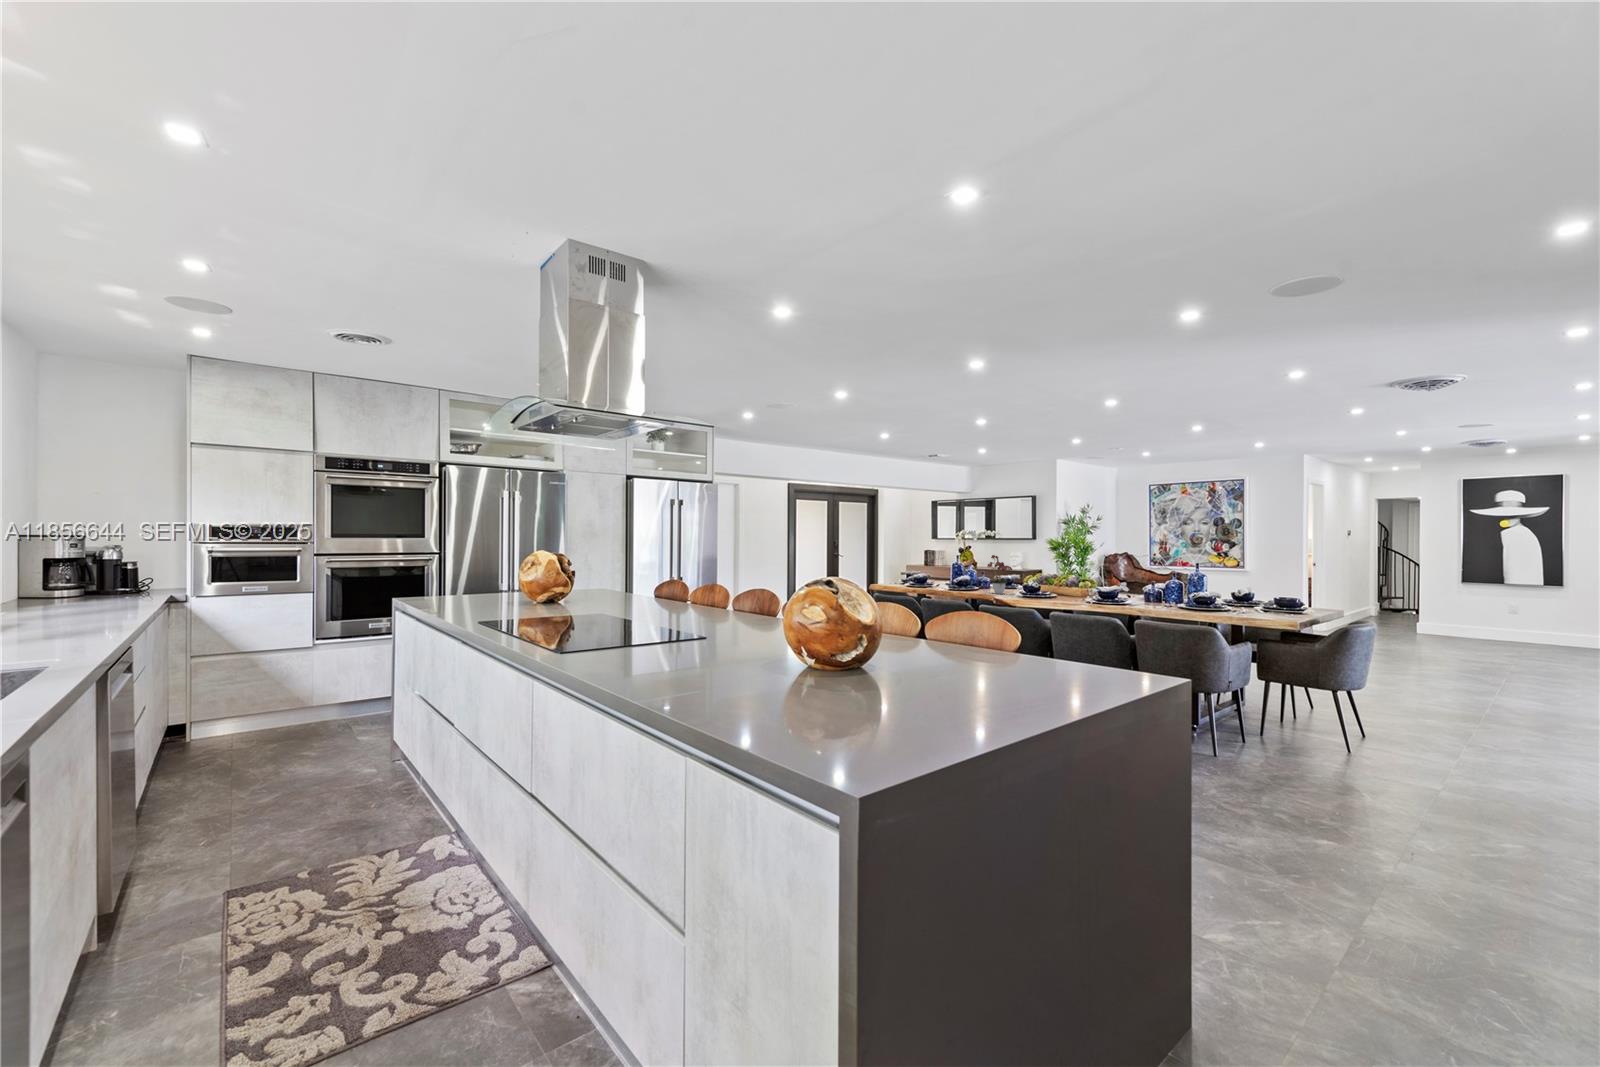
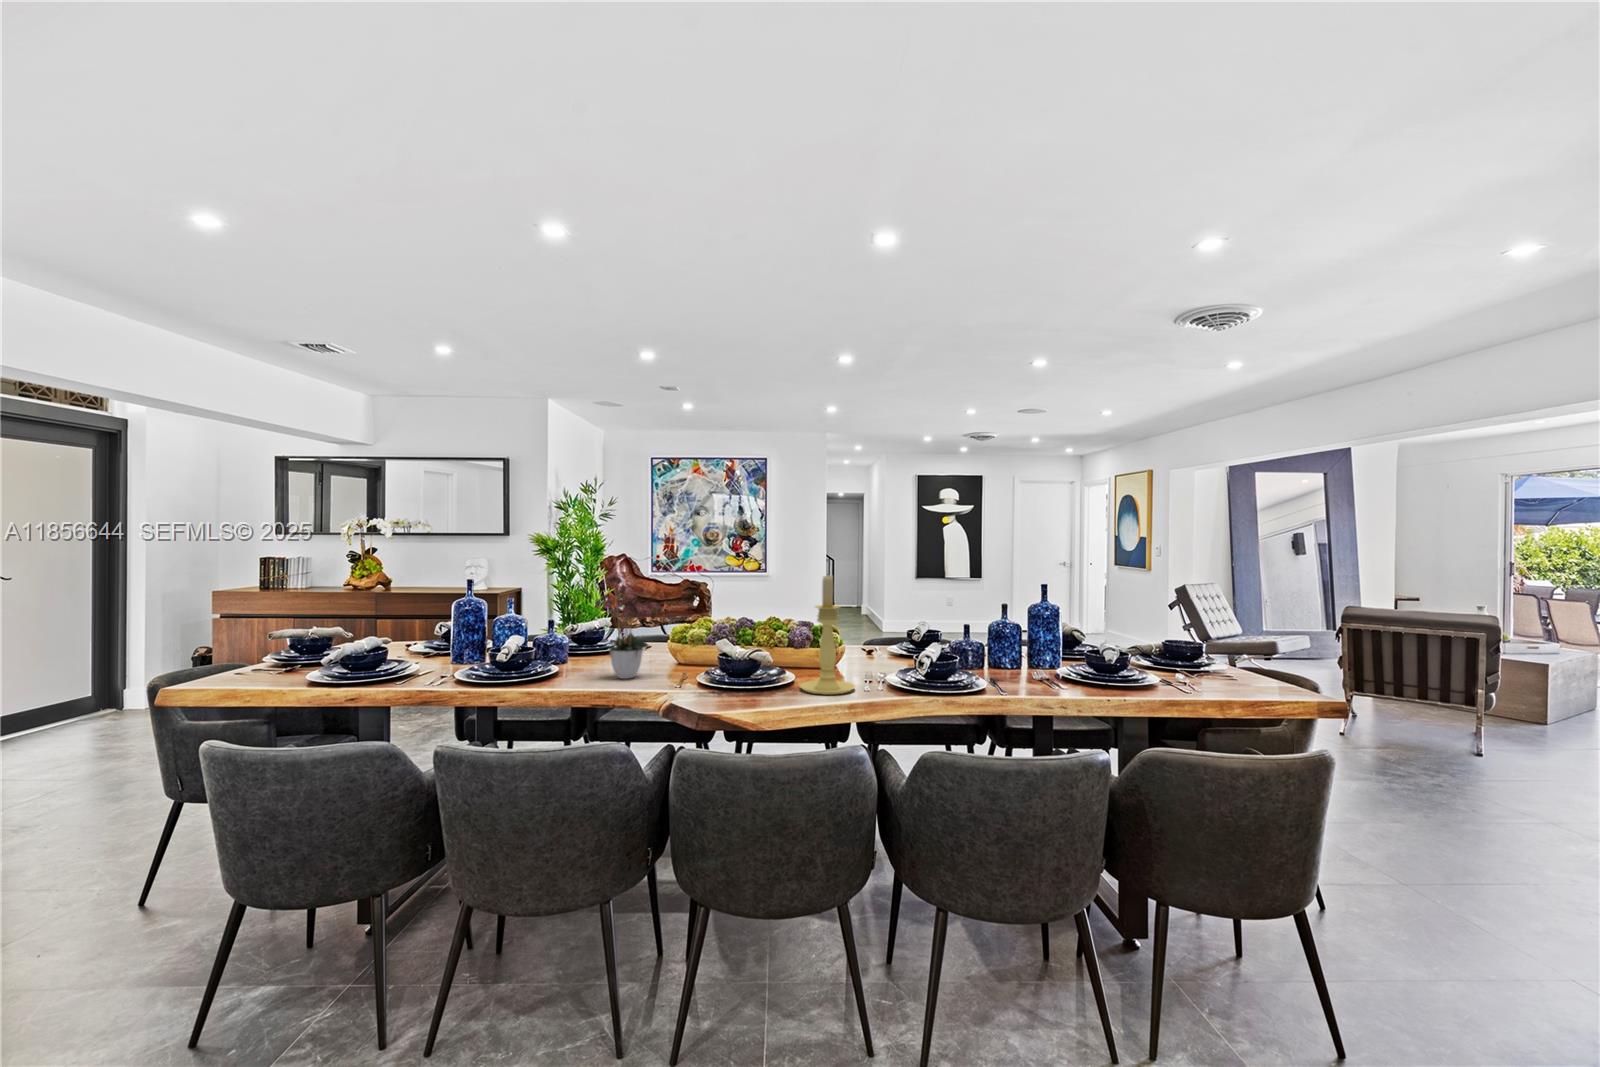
candle holder: none [1049,556,1074,603] -> present [800,574,855,695]

